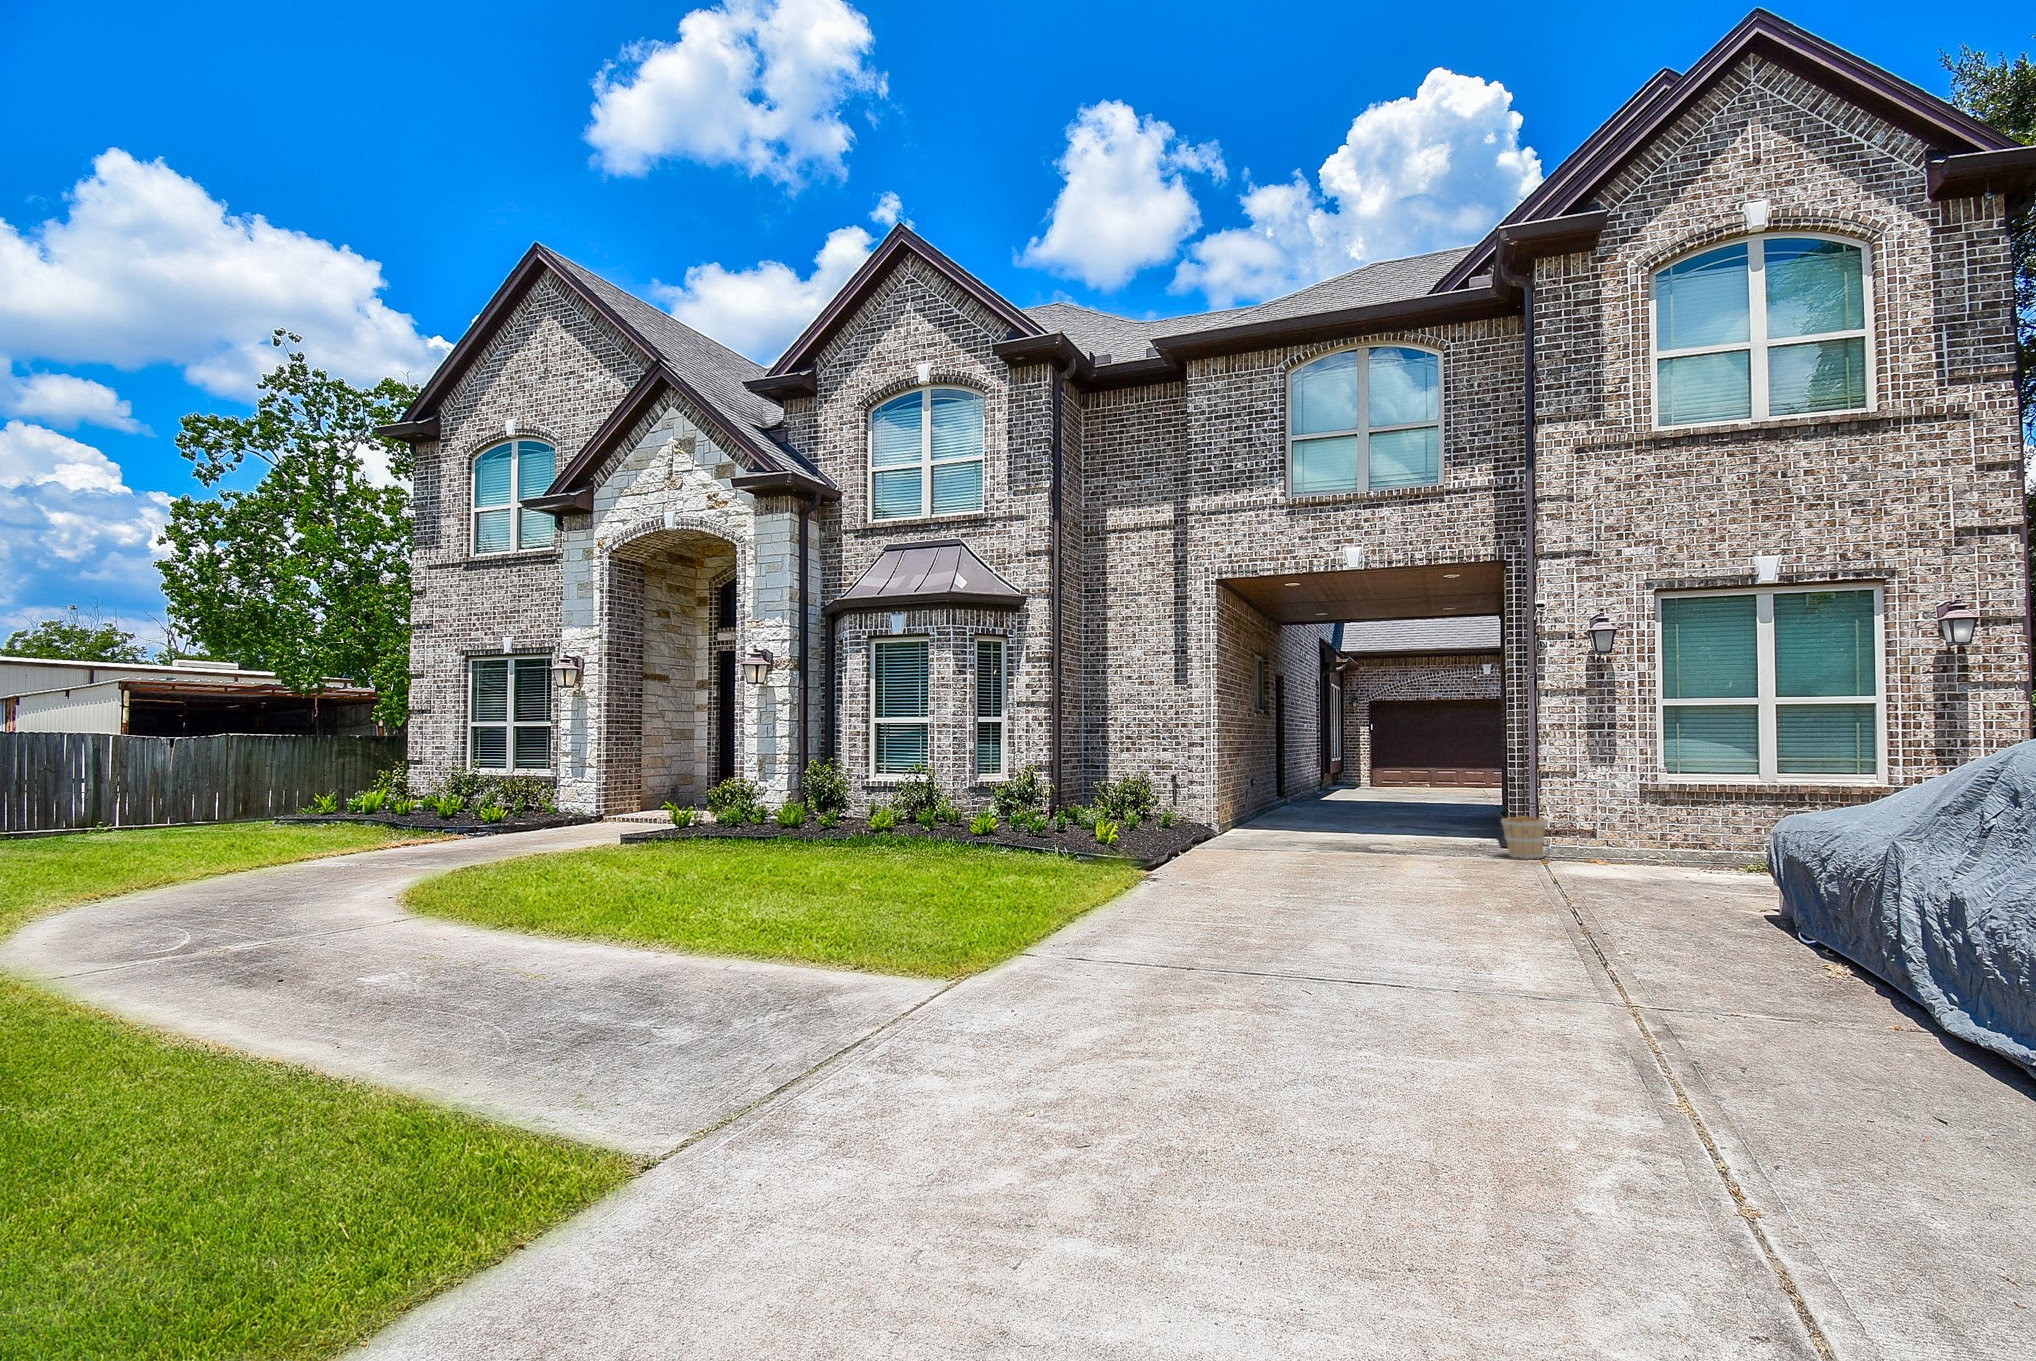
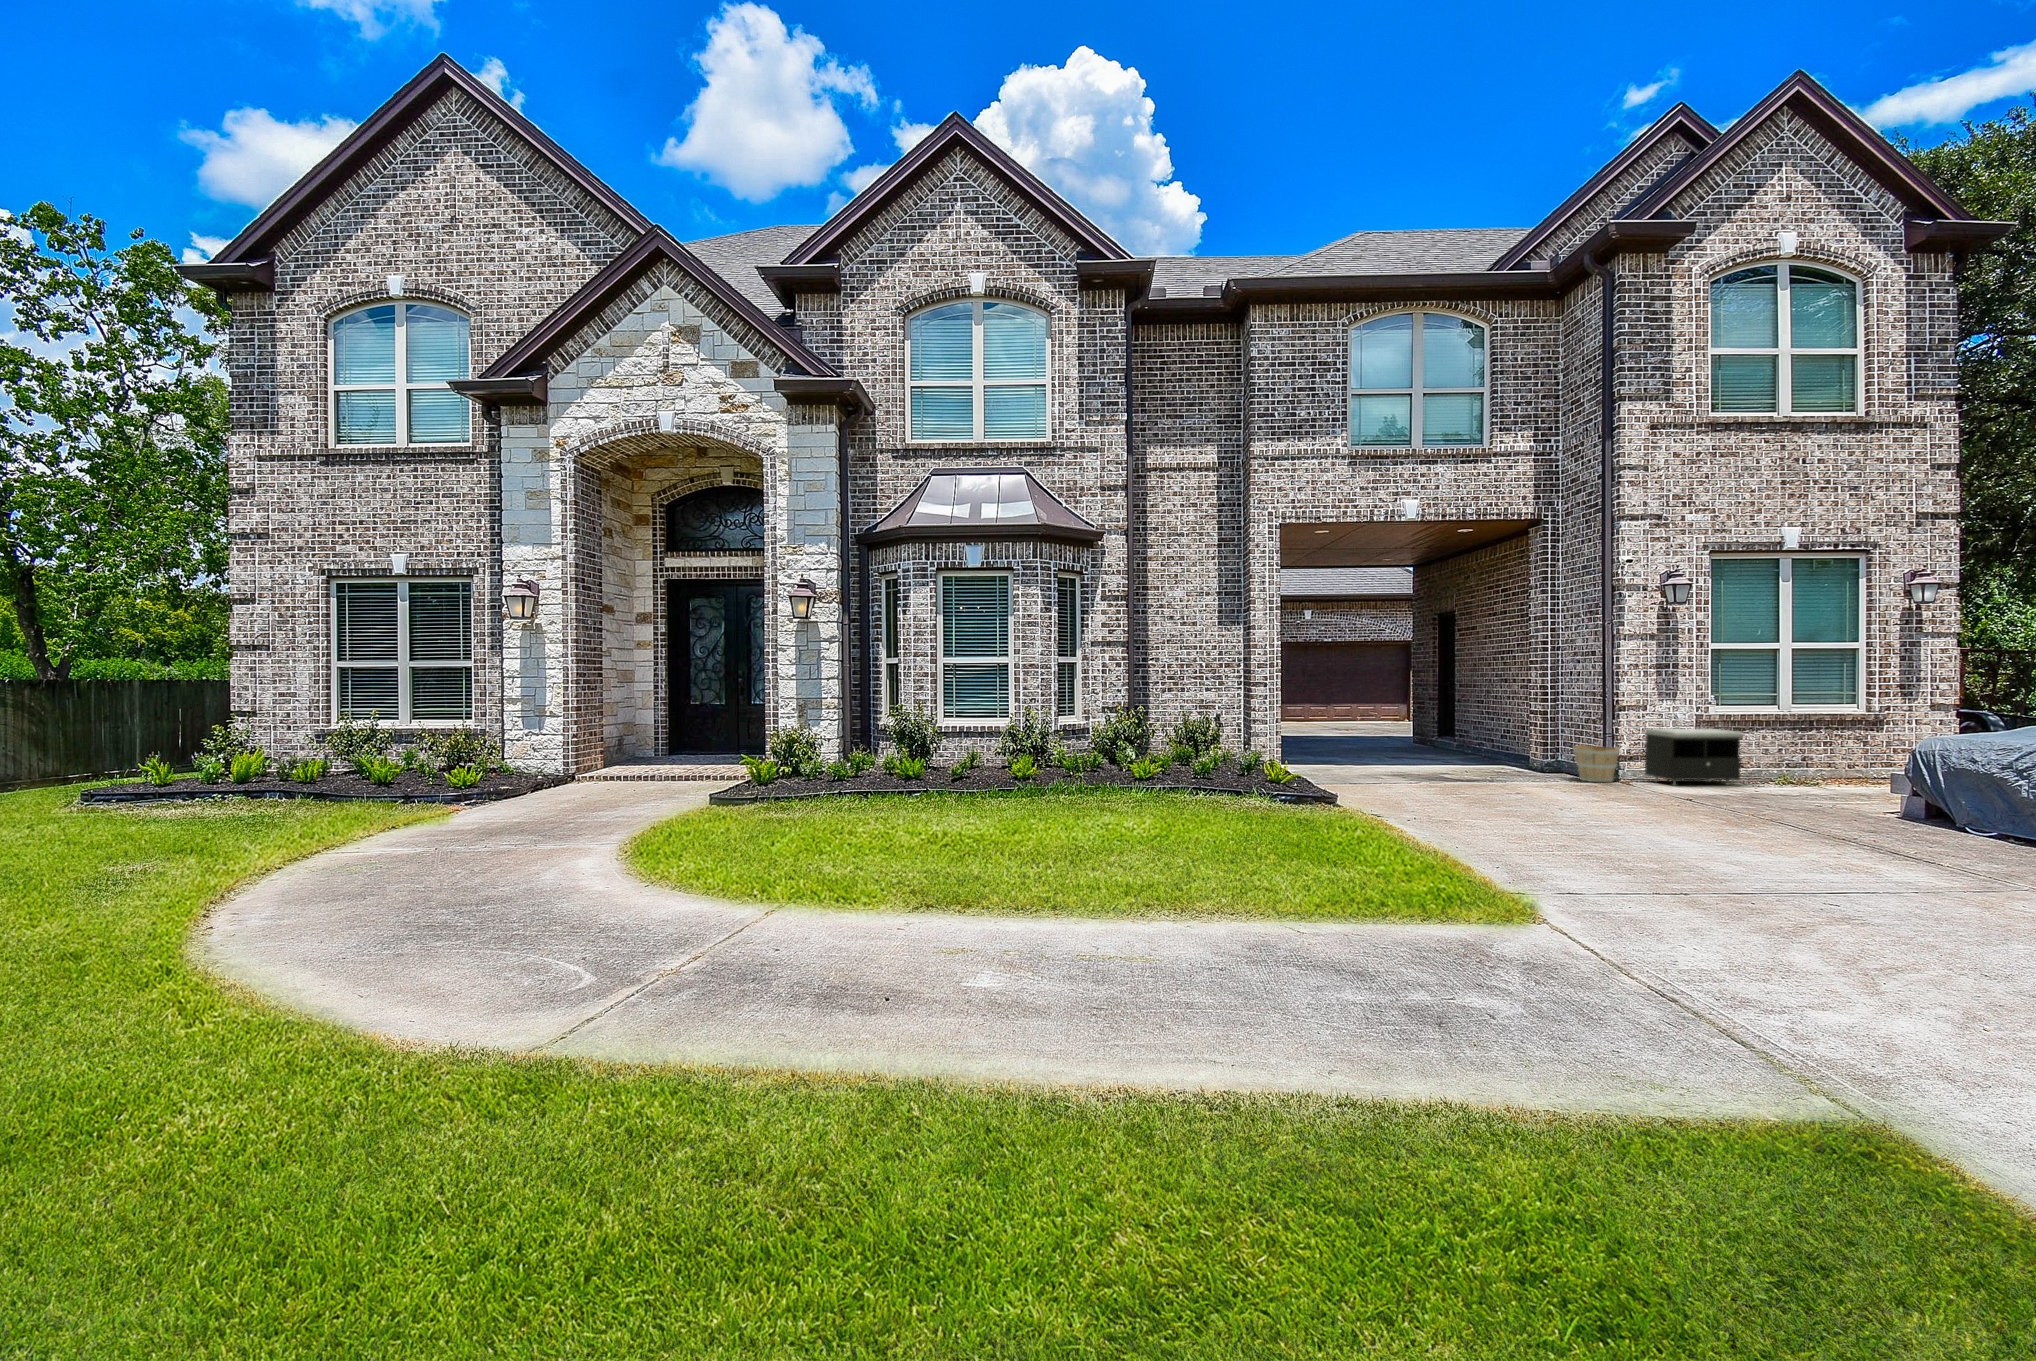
storage bench: none [1584,798,1680,866] -> present [1645,729,1743,785]

